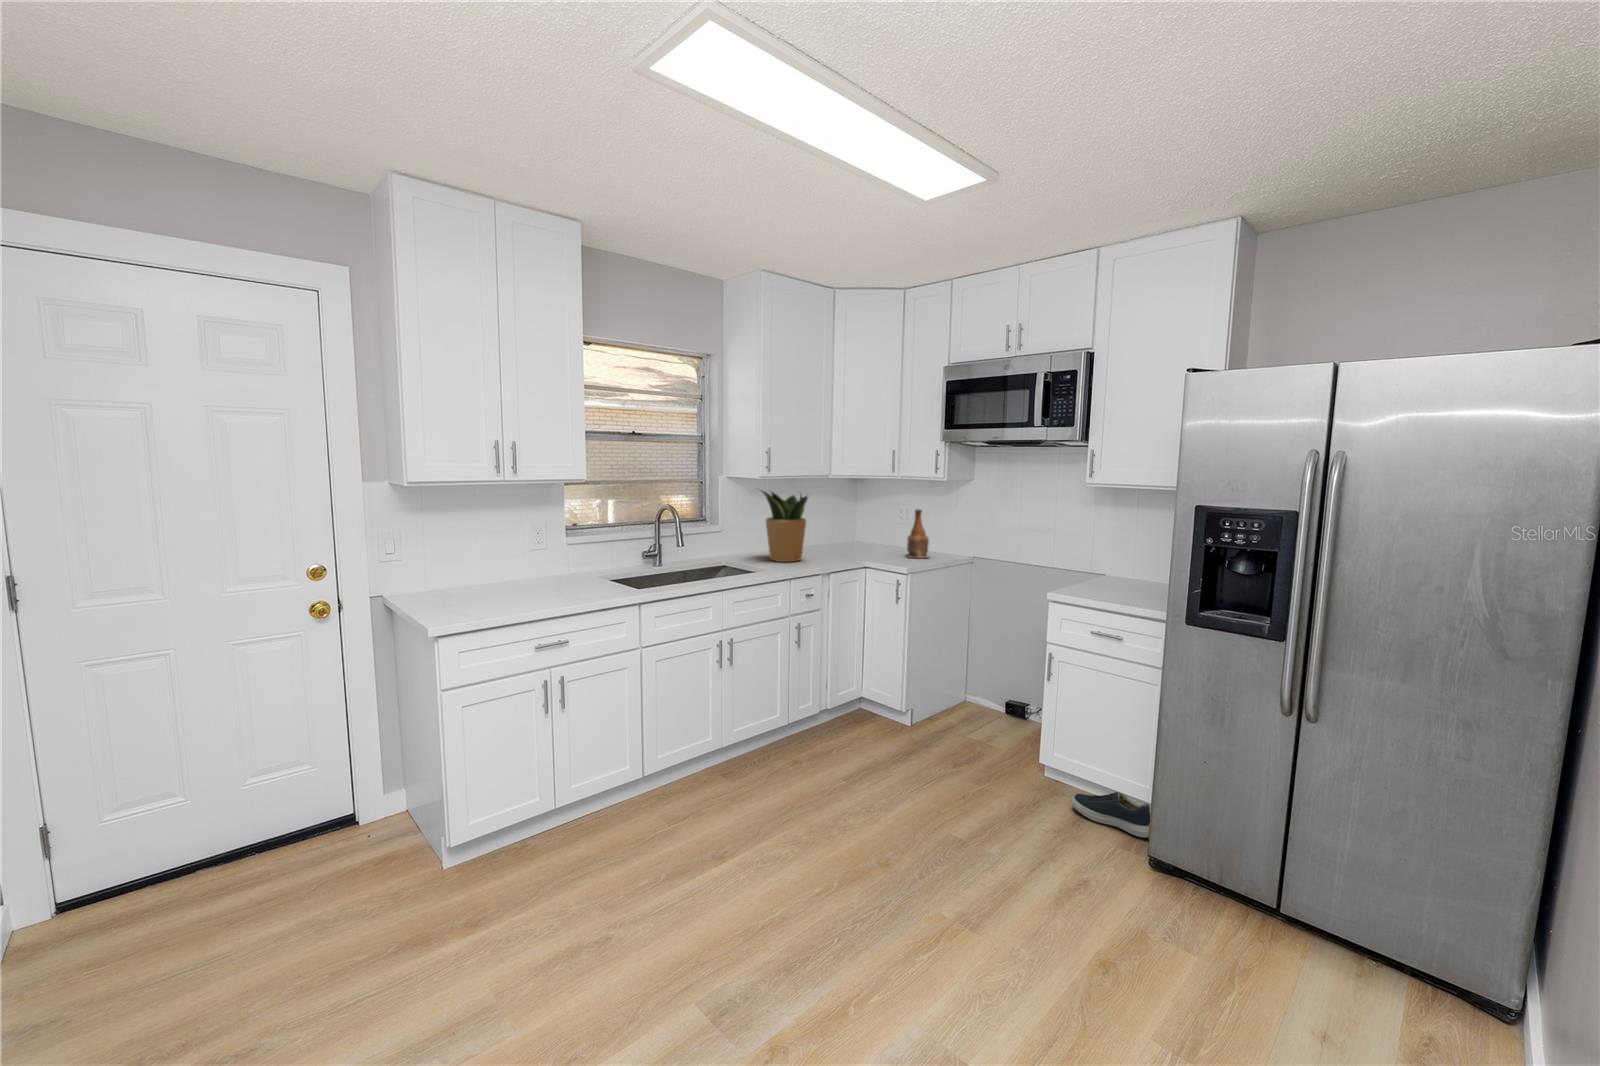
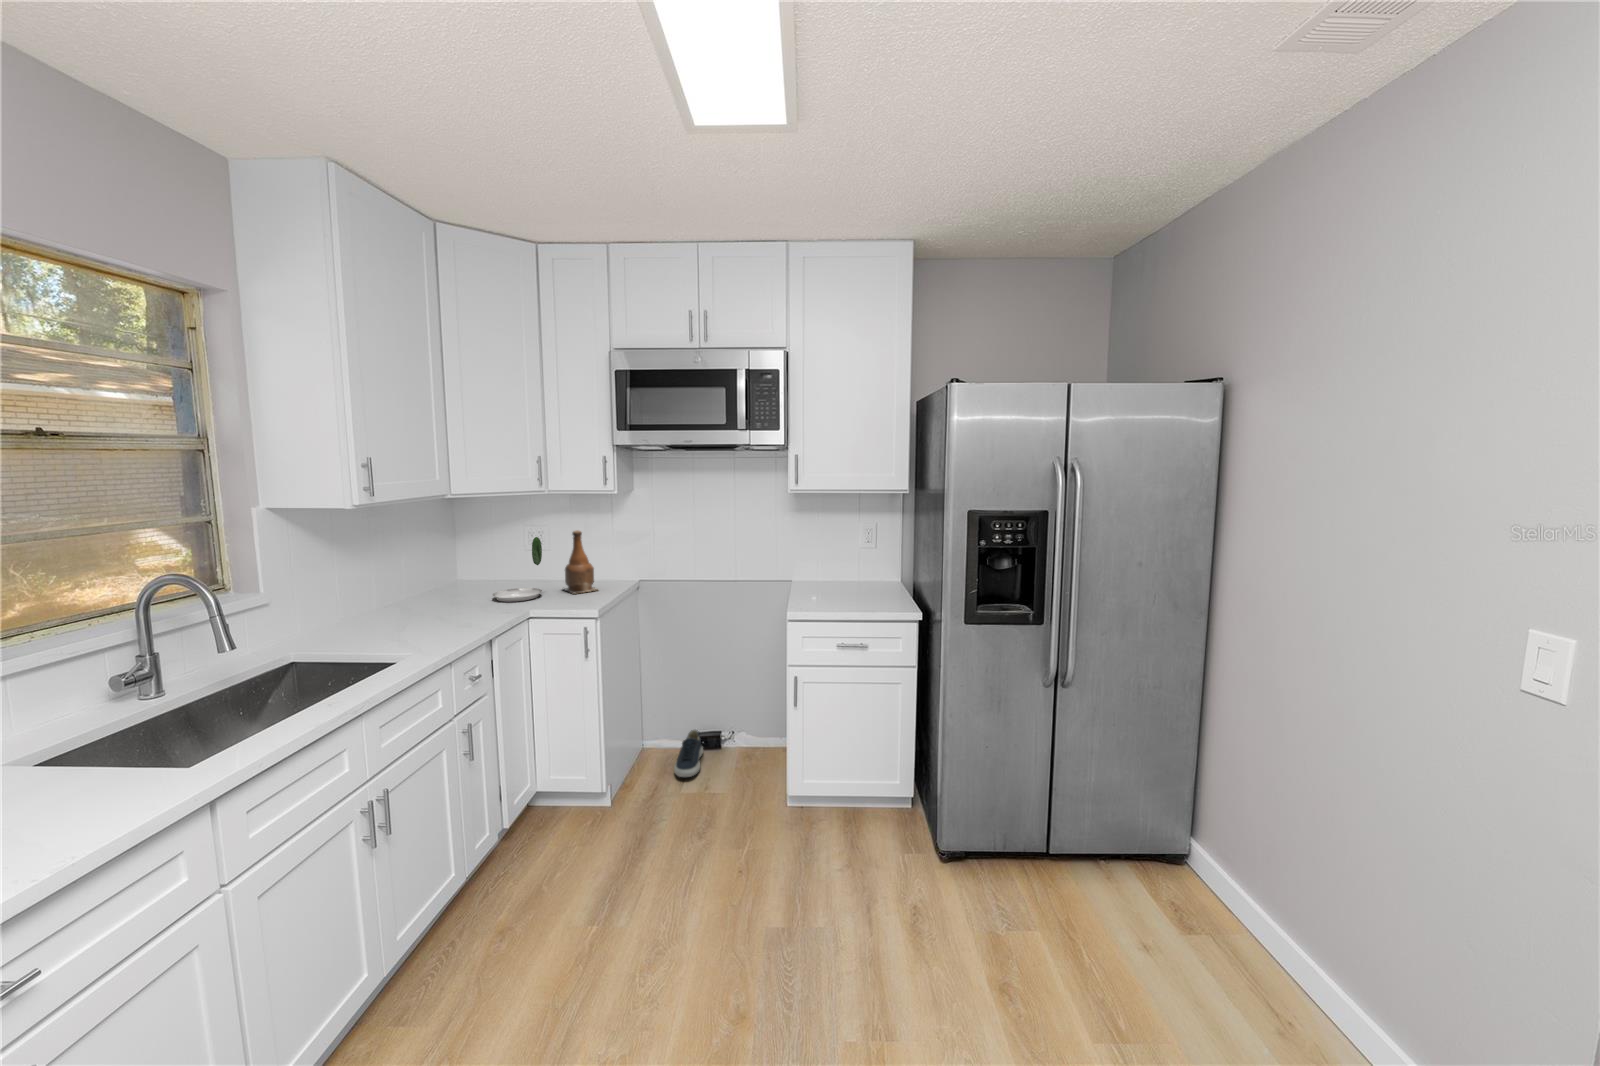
potted plant: present [761,491,808,562] -> none [332,521,451,635]
plate: none [854,511,892,557] -> present [493,537,542,602]
shoe: present [1071,792,1151,837] -> present [674,730,703,777]

